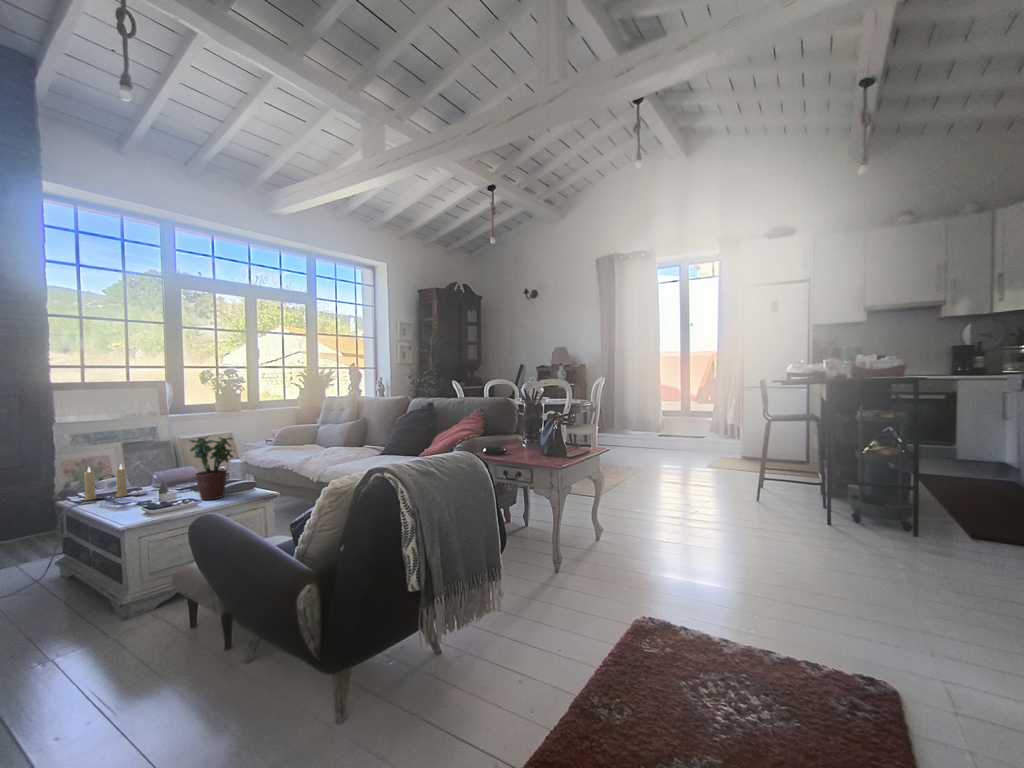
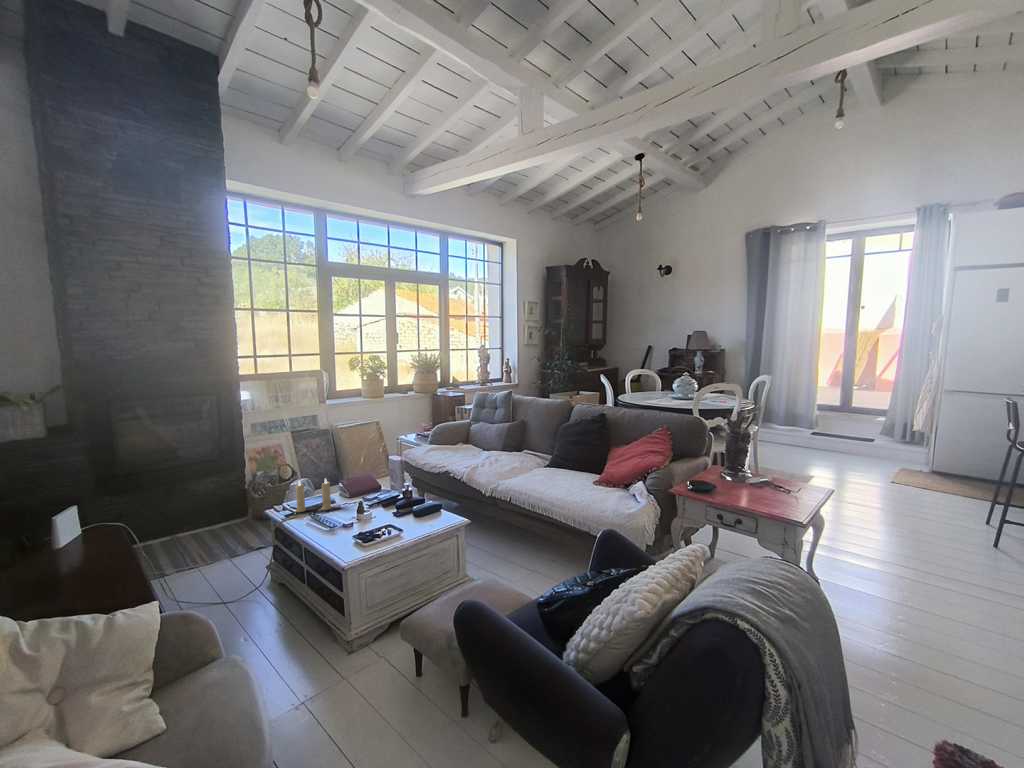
potted plant: present [190,436,233,500] -> none [393,460,434,523]

